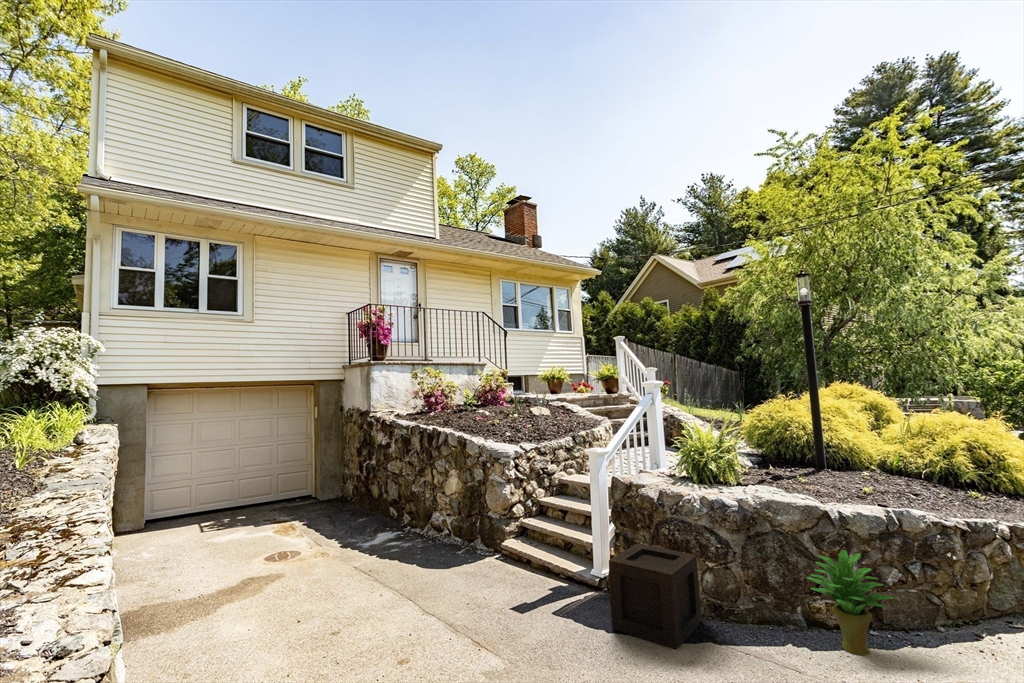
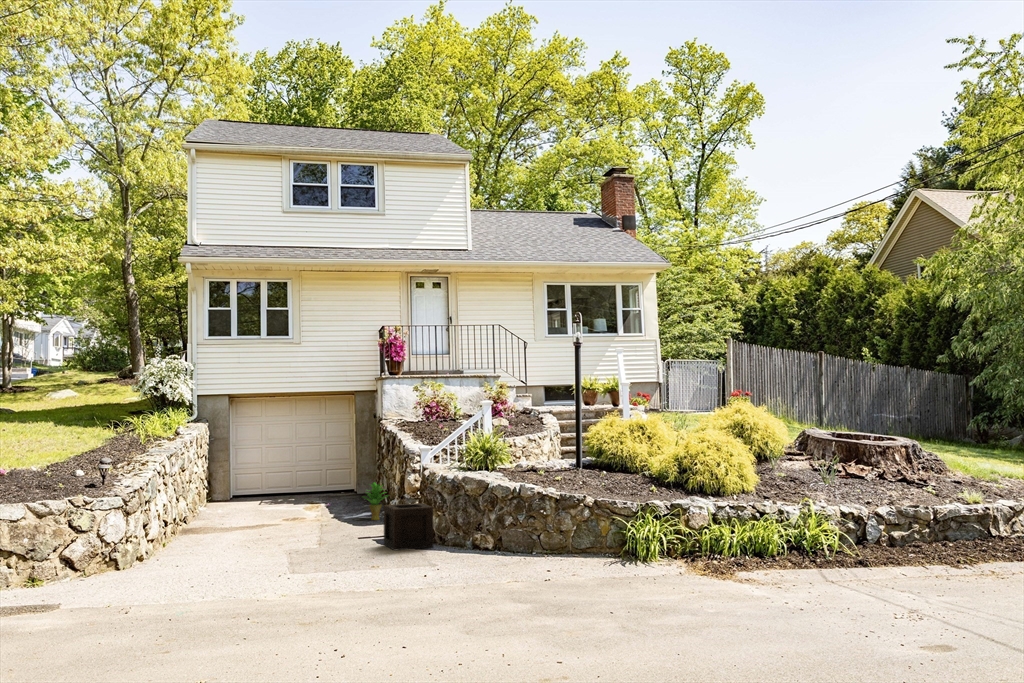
potted plant: present [807,550,893,655] -> present [366,482,385,520]

